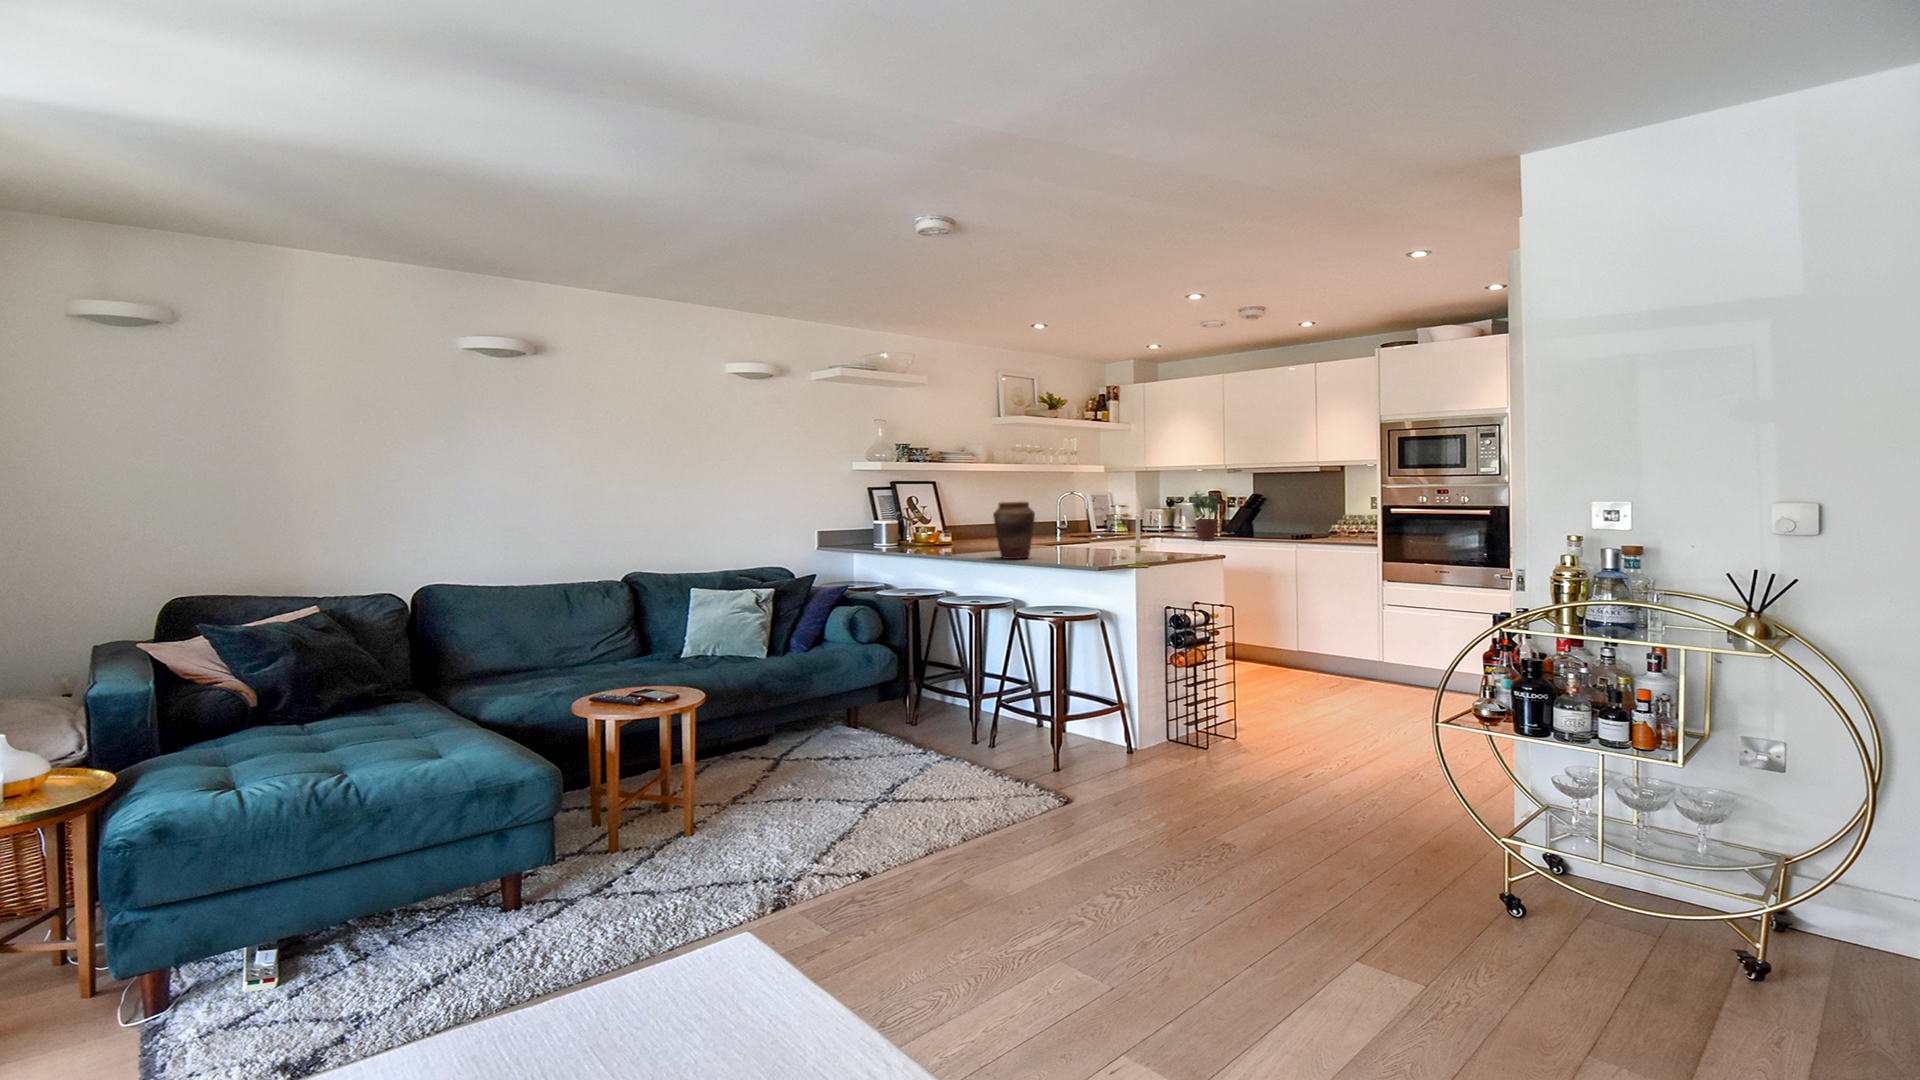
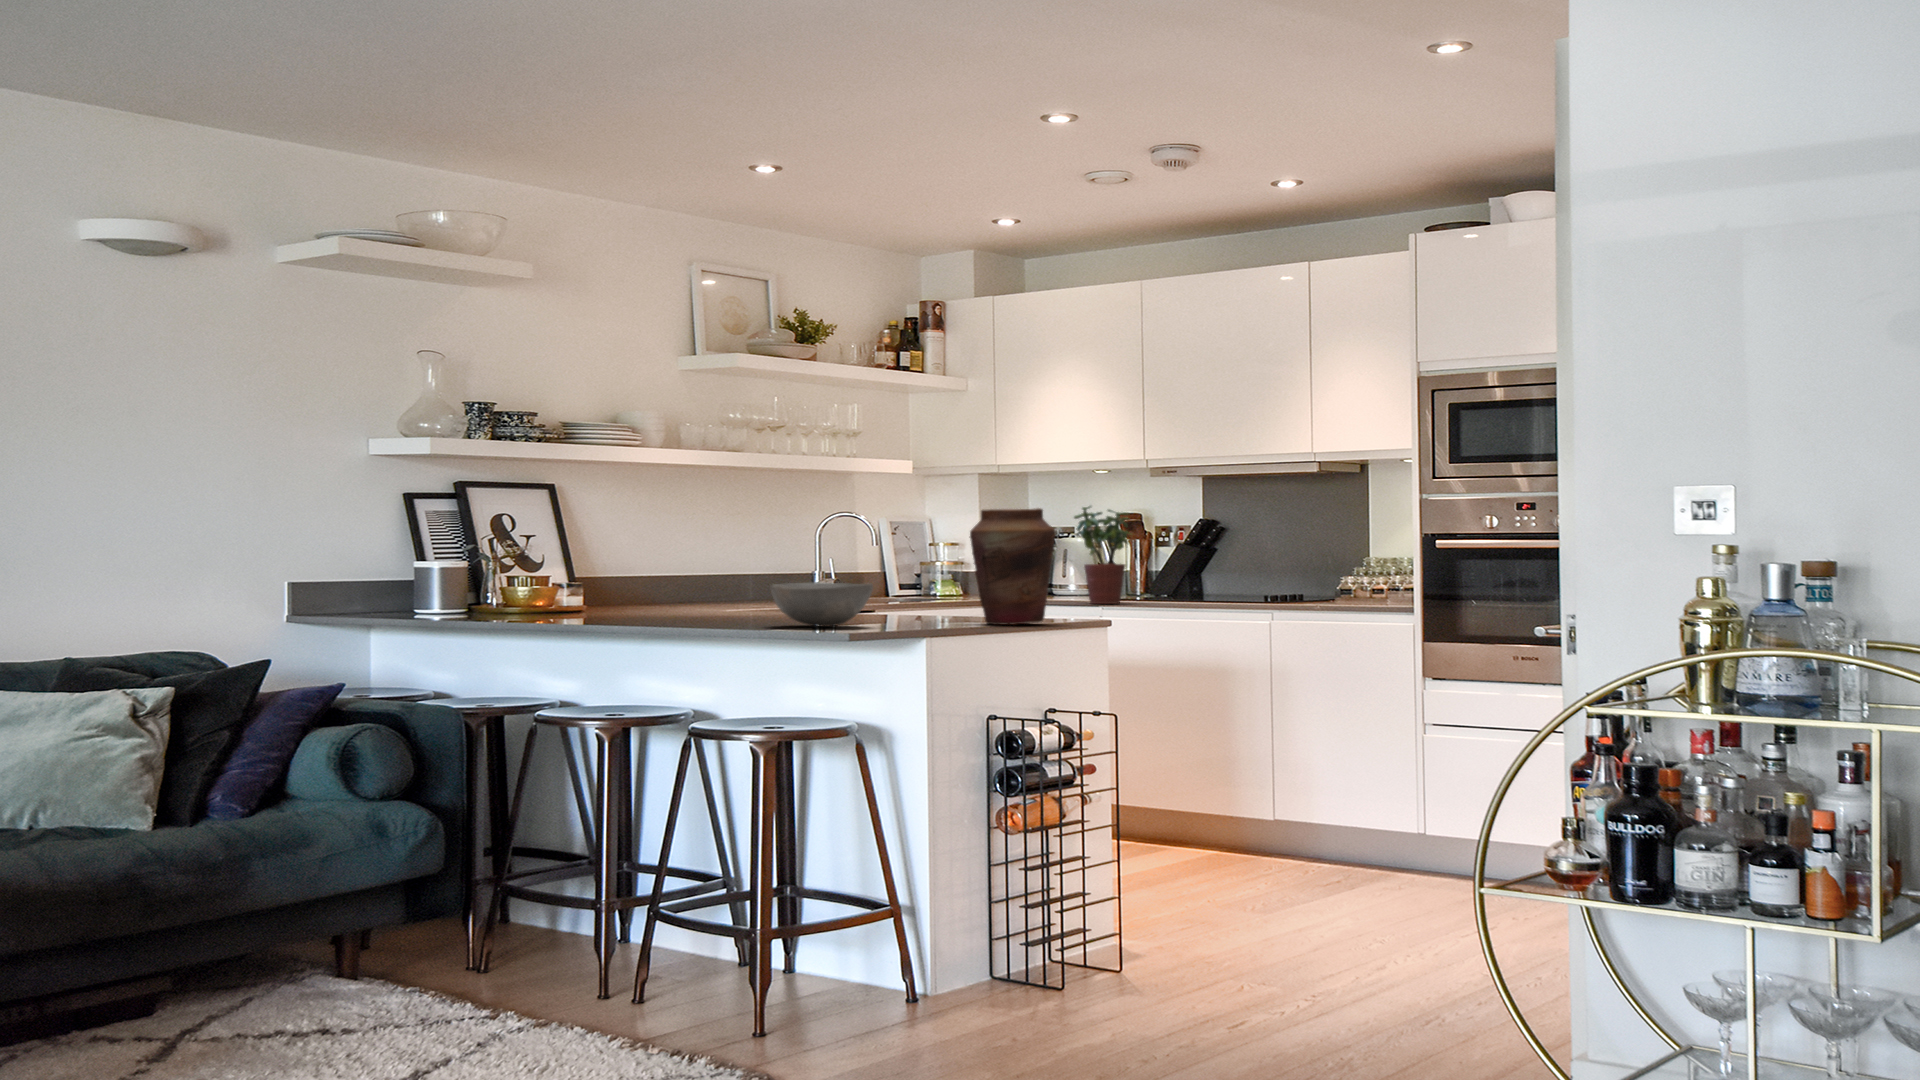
vase: present [993,502,1035,559] -> present [970,508,1056,625]
candle: present [1128,512,1149,567] -> none [923,517,965,631]
bowl: none [1050,541,1101,563] -> present [771,583,873,627]

